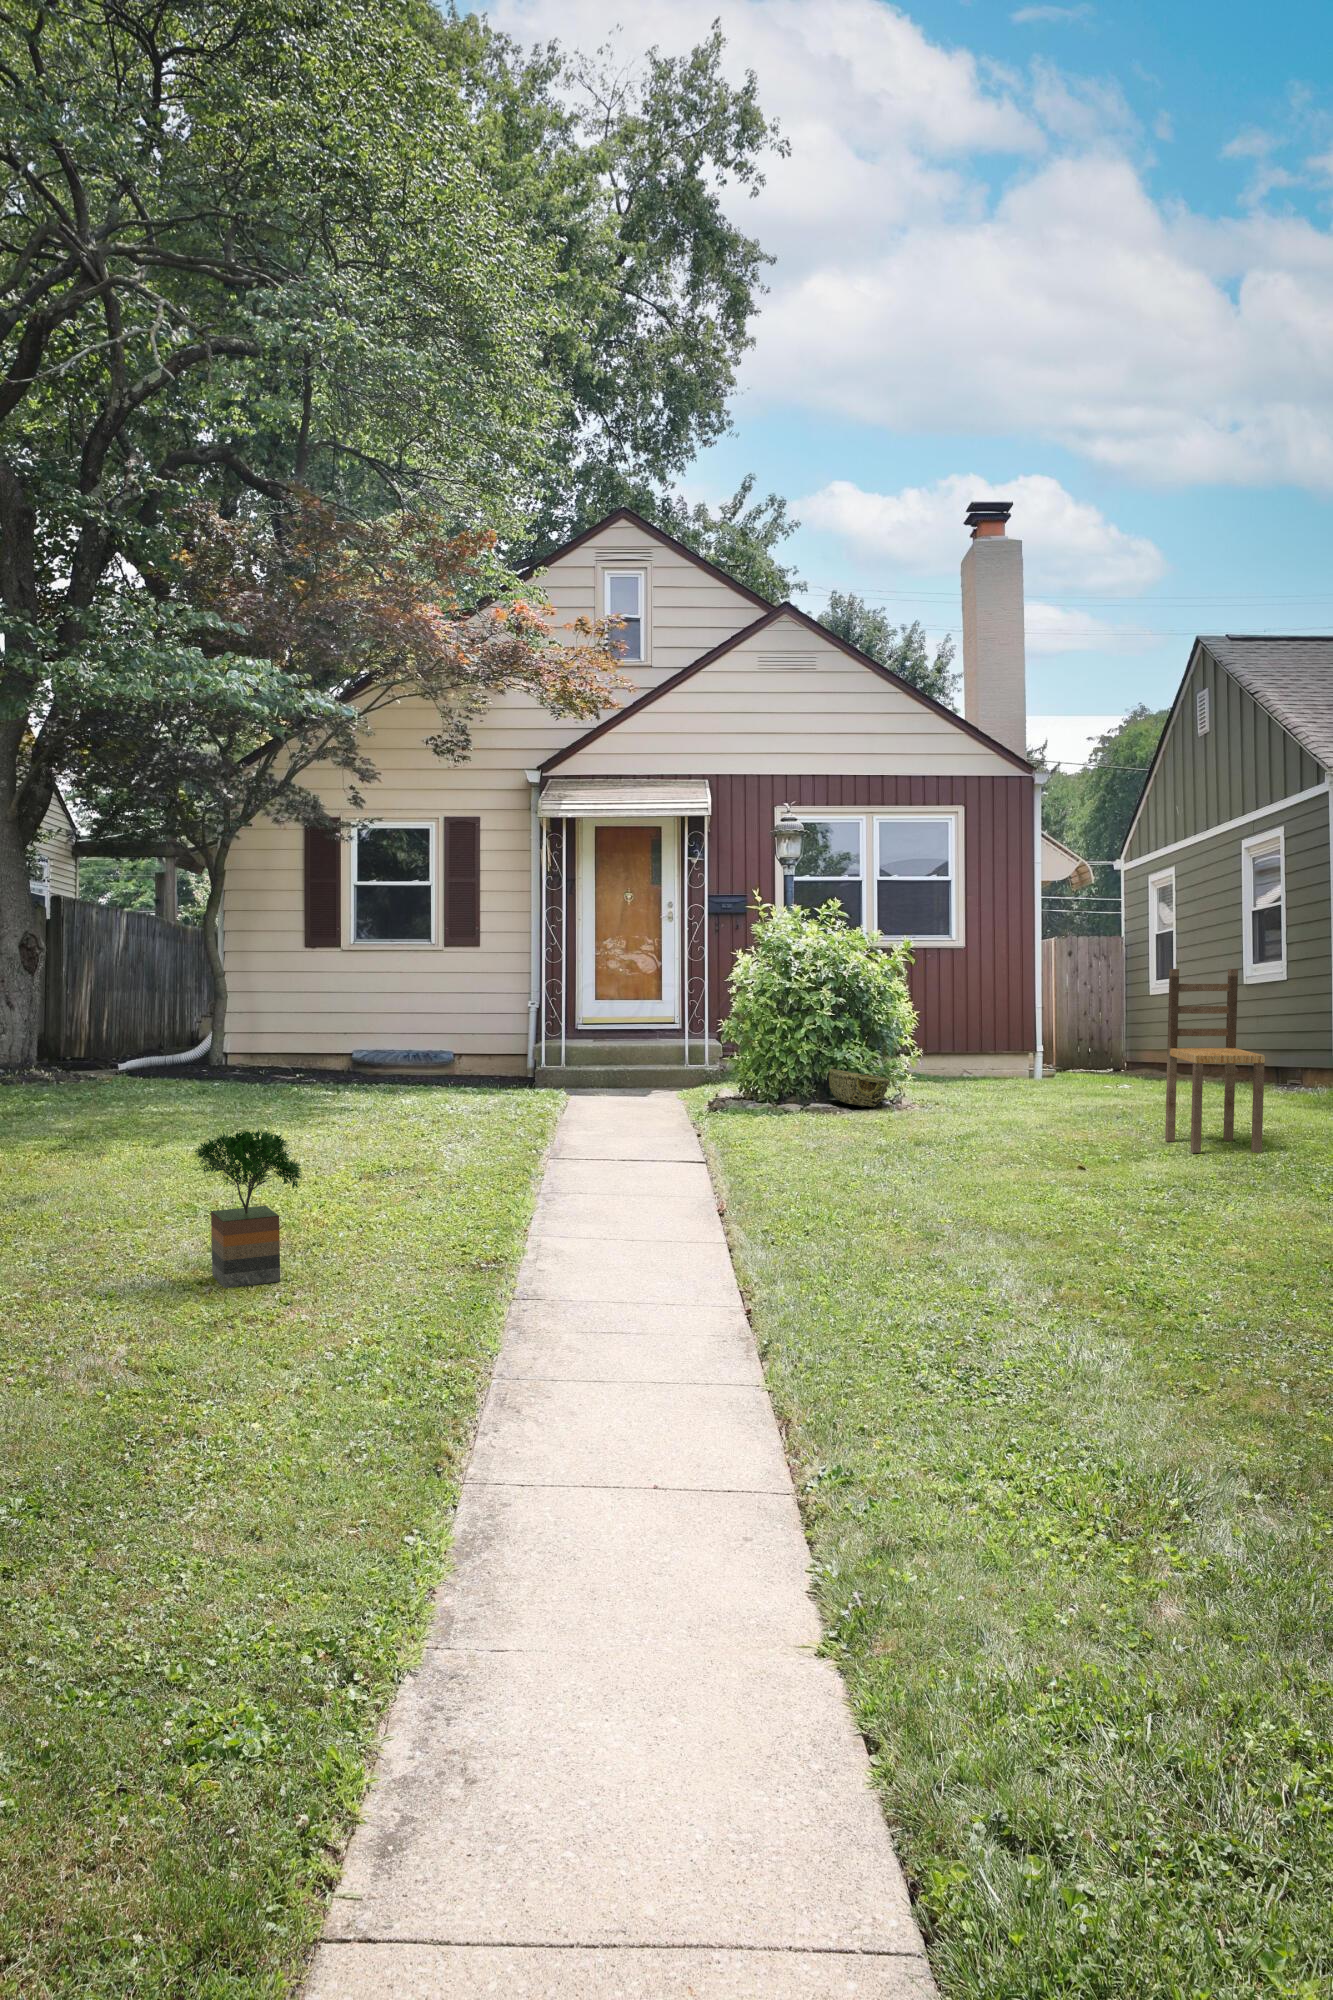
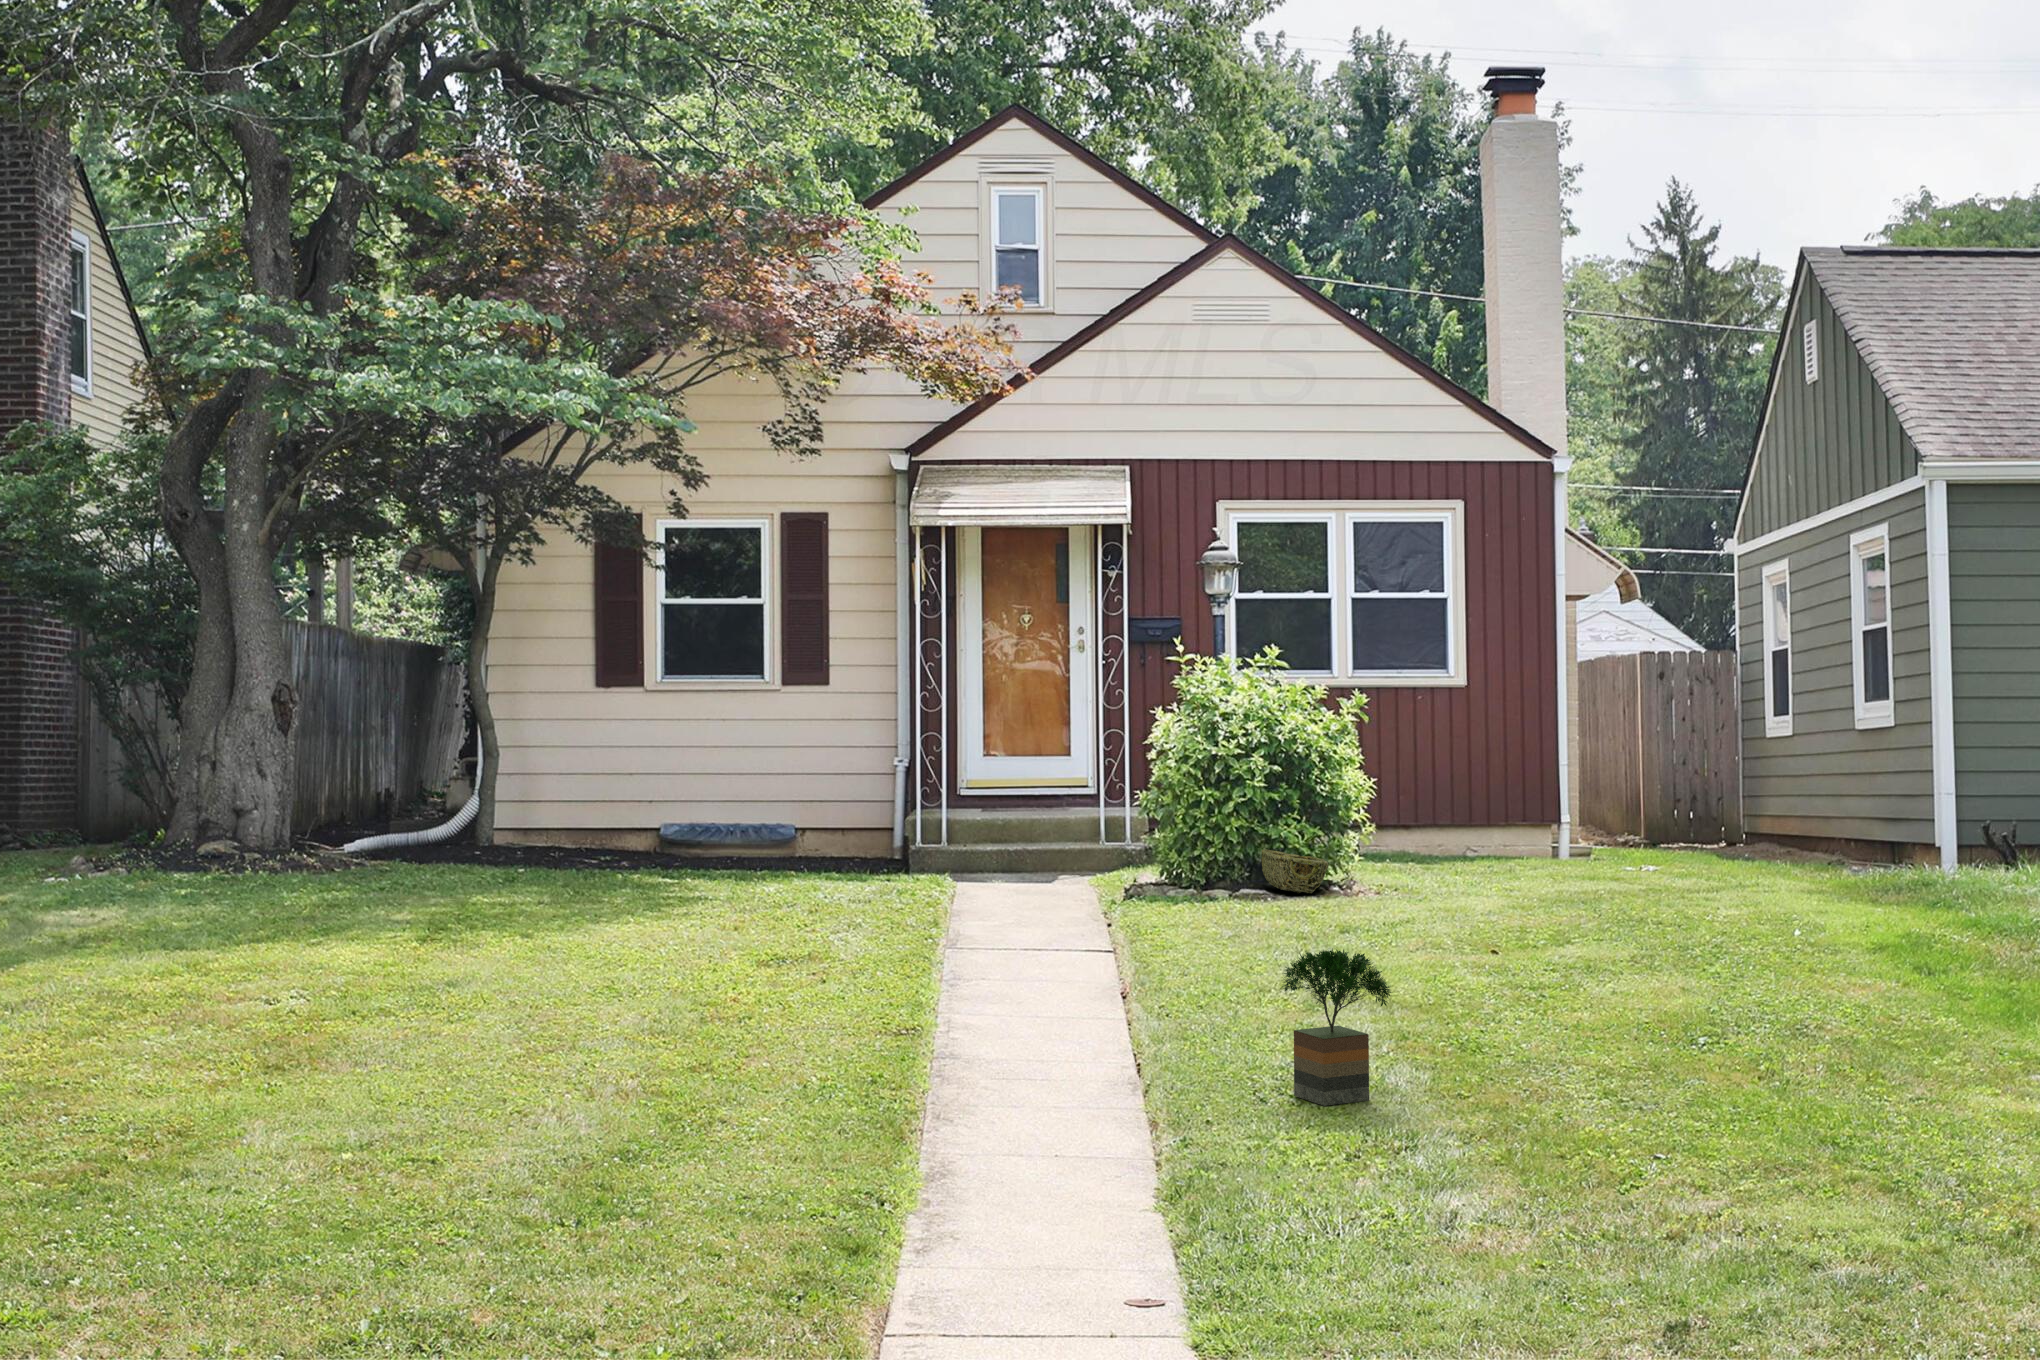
chair: present [1165,969,1265,1153] -> none [1607,741,1701,938]
potted tree: present [194,1130,302,1288] -> present [1282,949,1392,1106]

